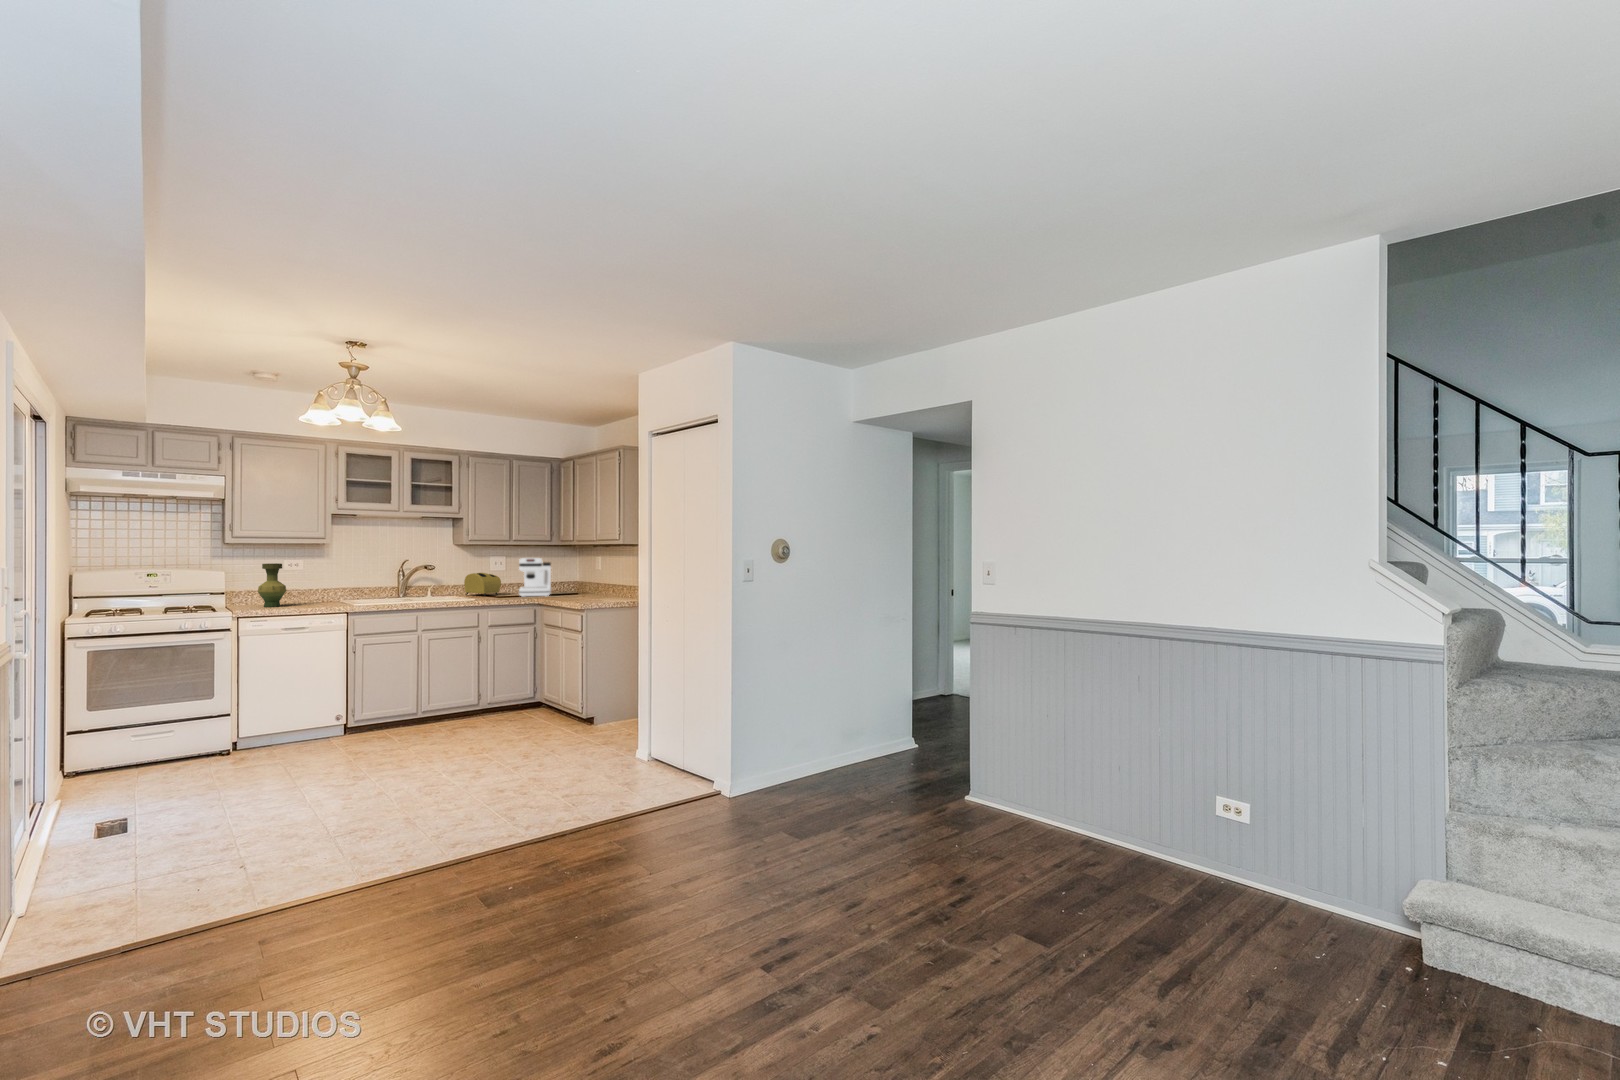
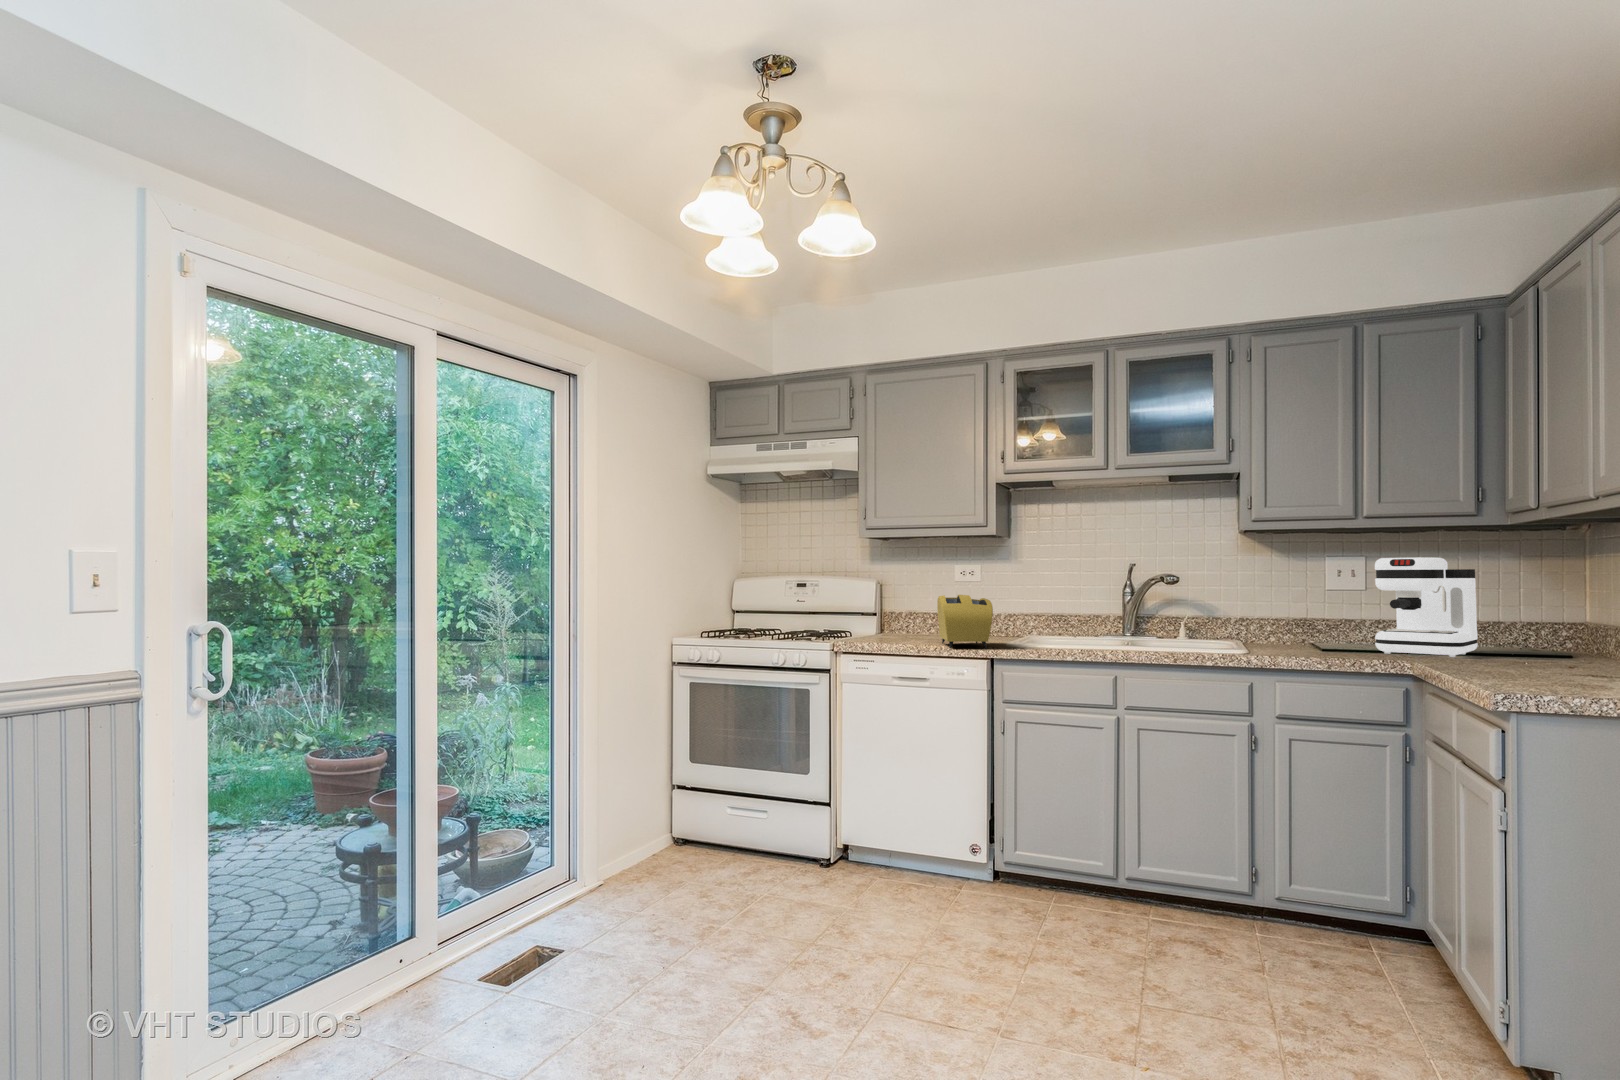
vase: present [258,563,286,607] -> none [895,567,932,638]
toaster: present [464,573,501,595] -> present [937,595,993,648]

